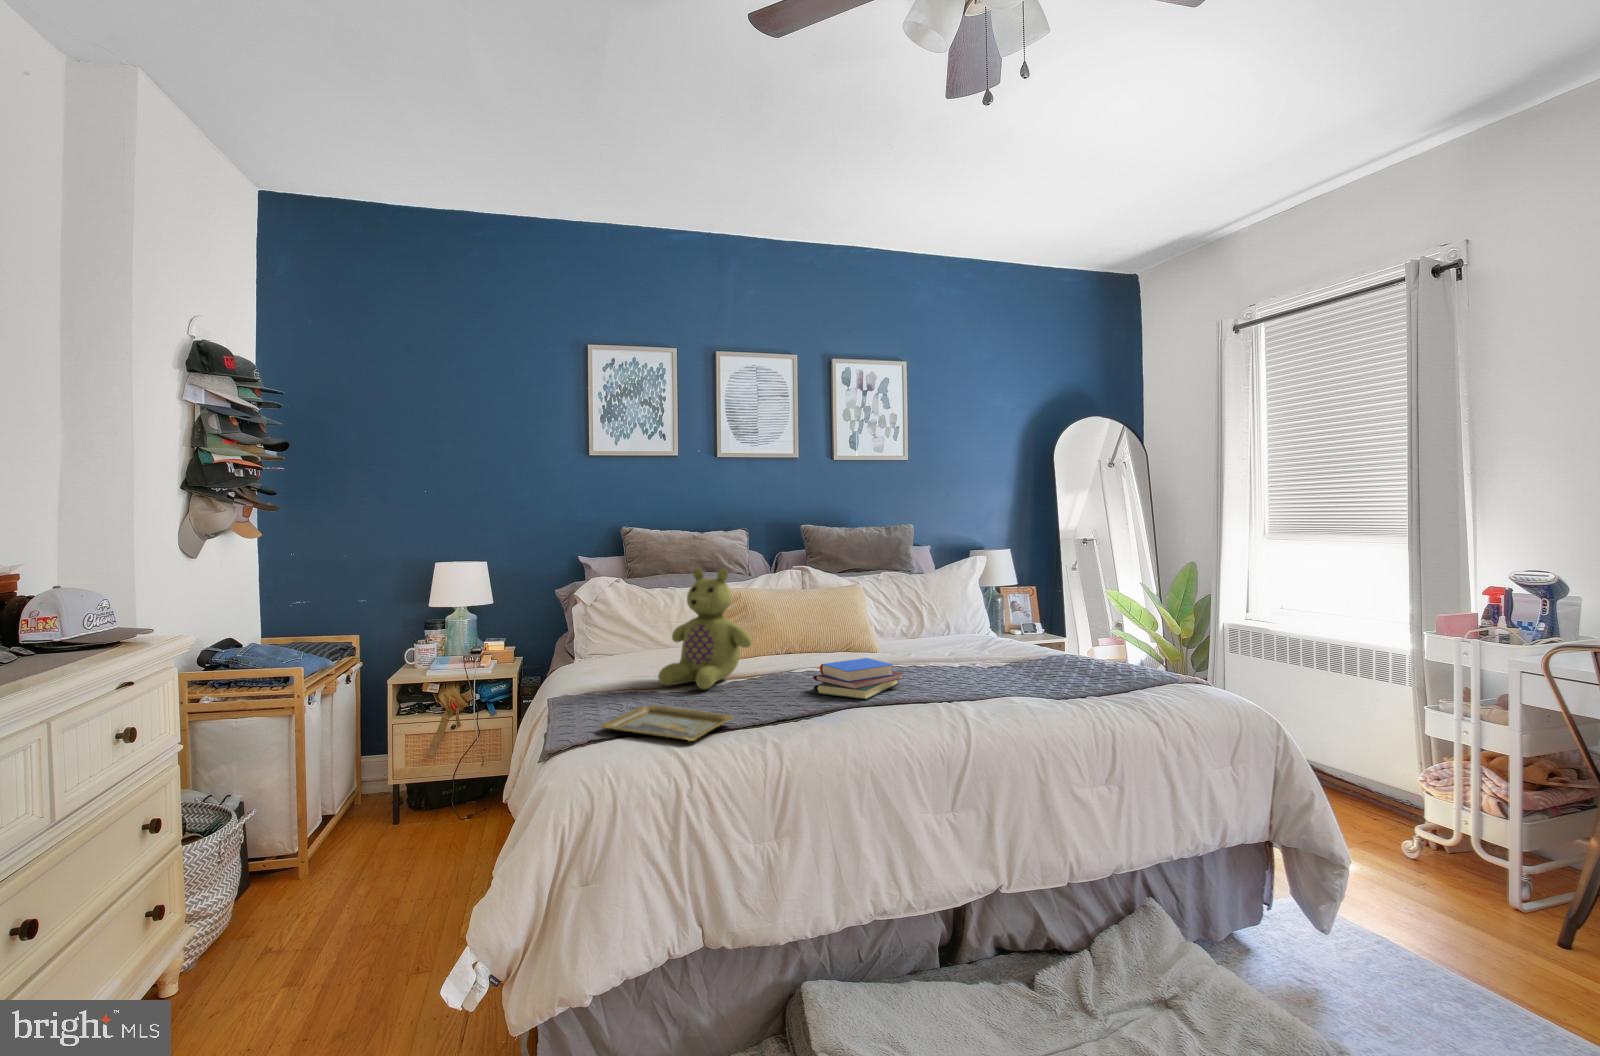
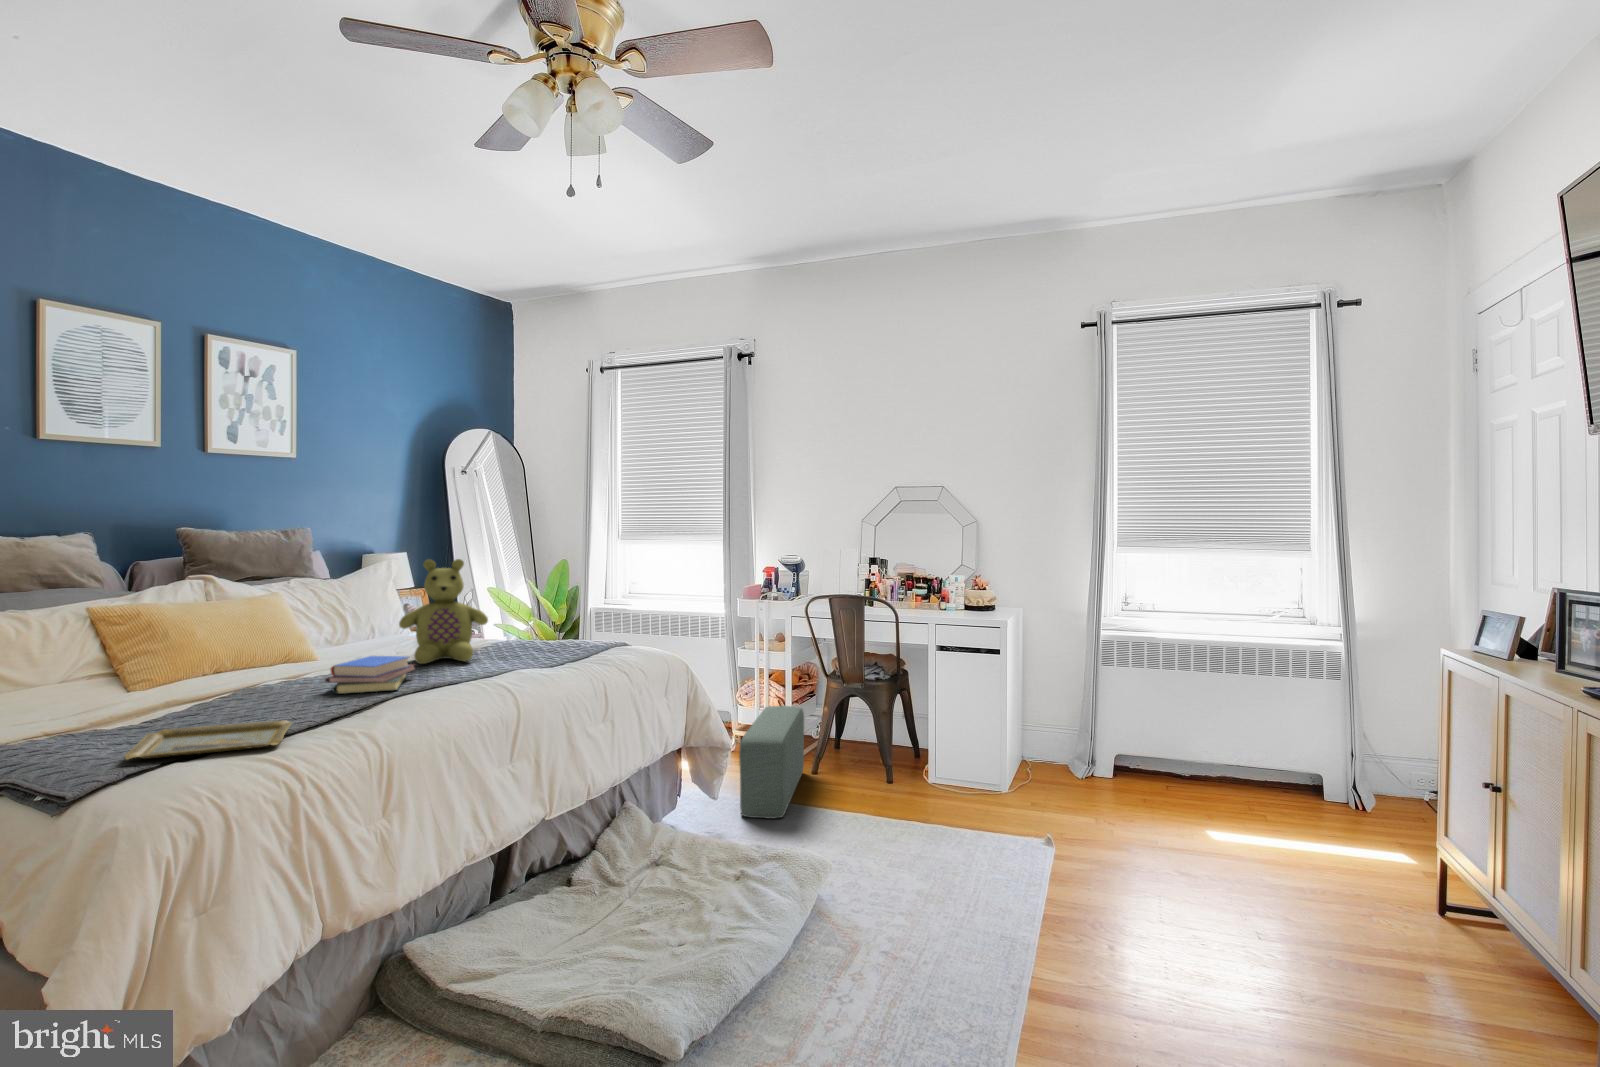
stuffed bear: present [658,568,752,690] -> present [399,559,488,664]
pouf: none [1369,809,1537,1006] -> present [739,706,804,819]

